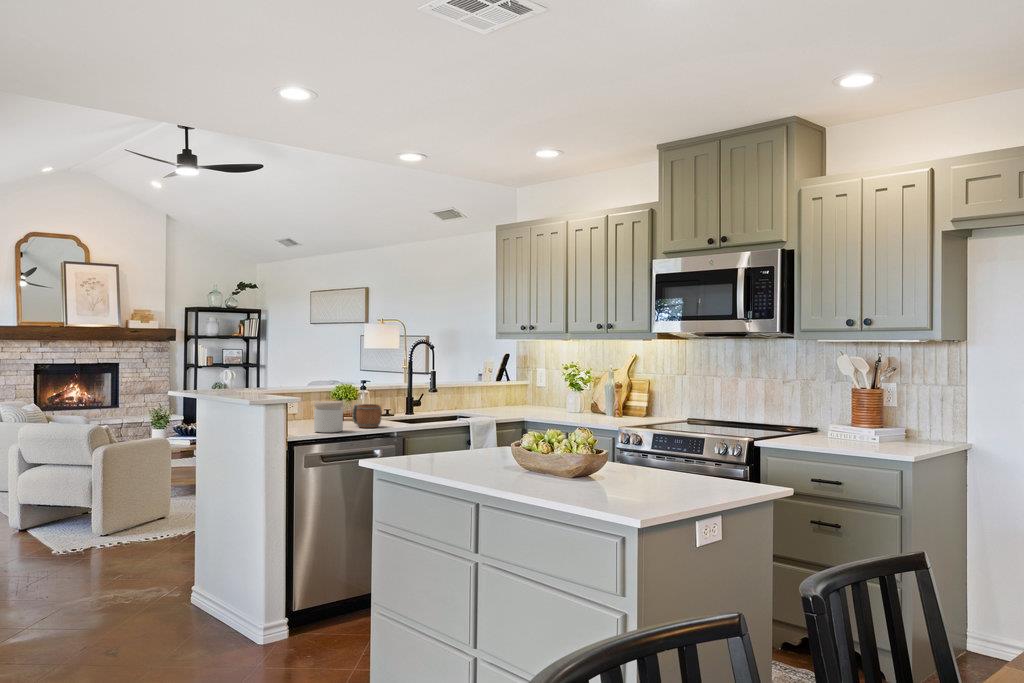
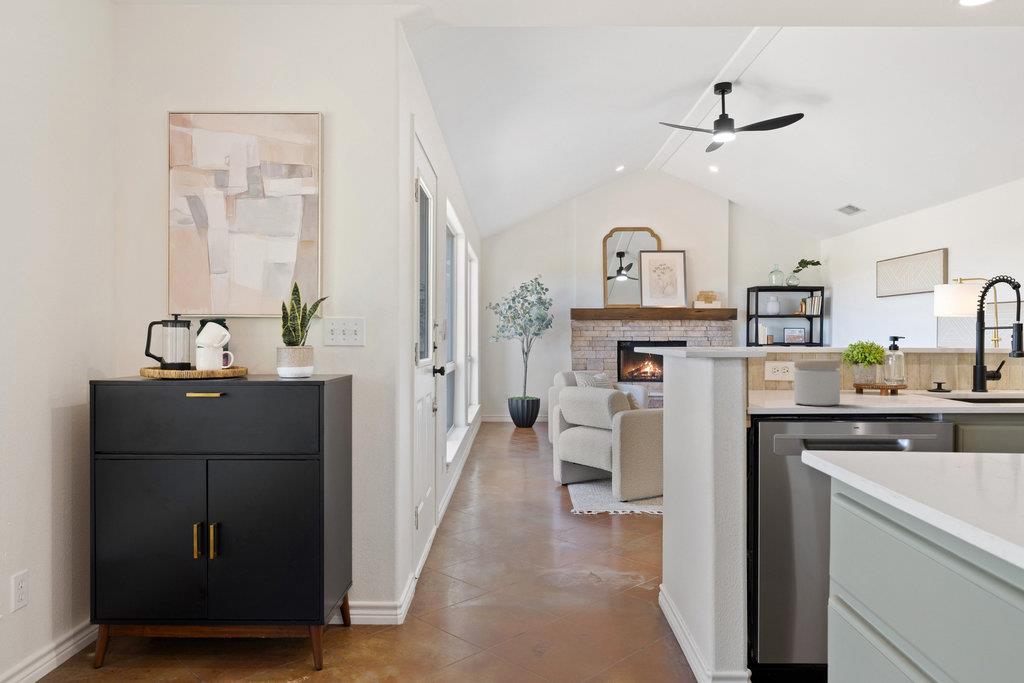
mug: present [352,404,382,428] -> none [865,367,913,404]

